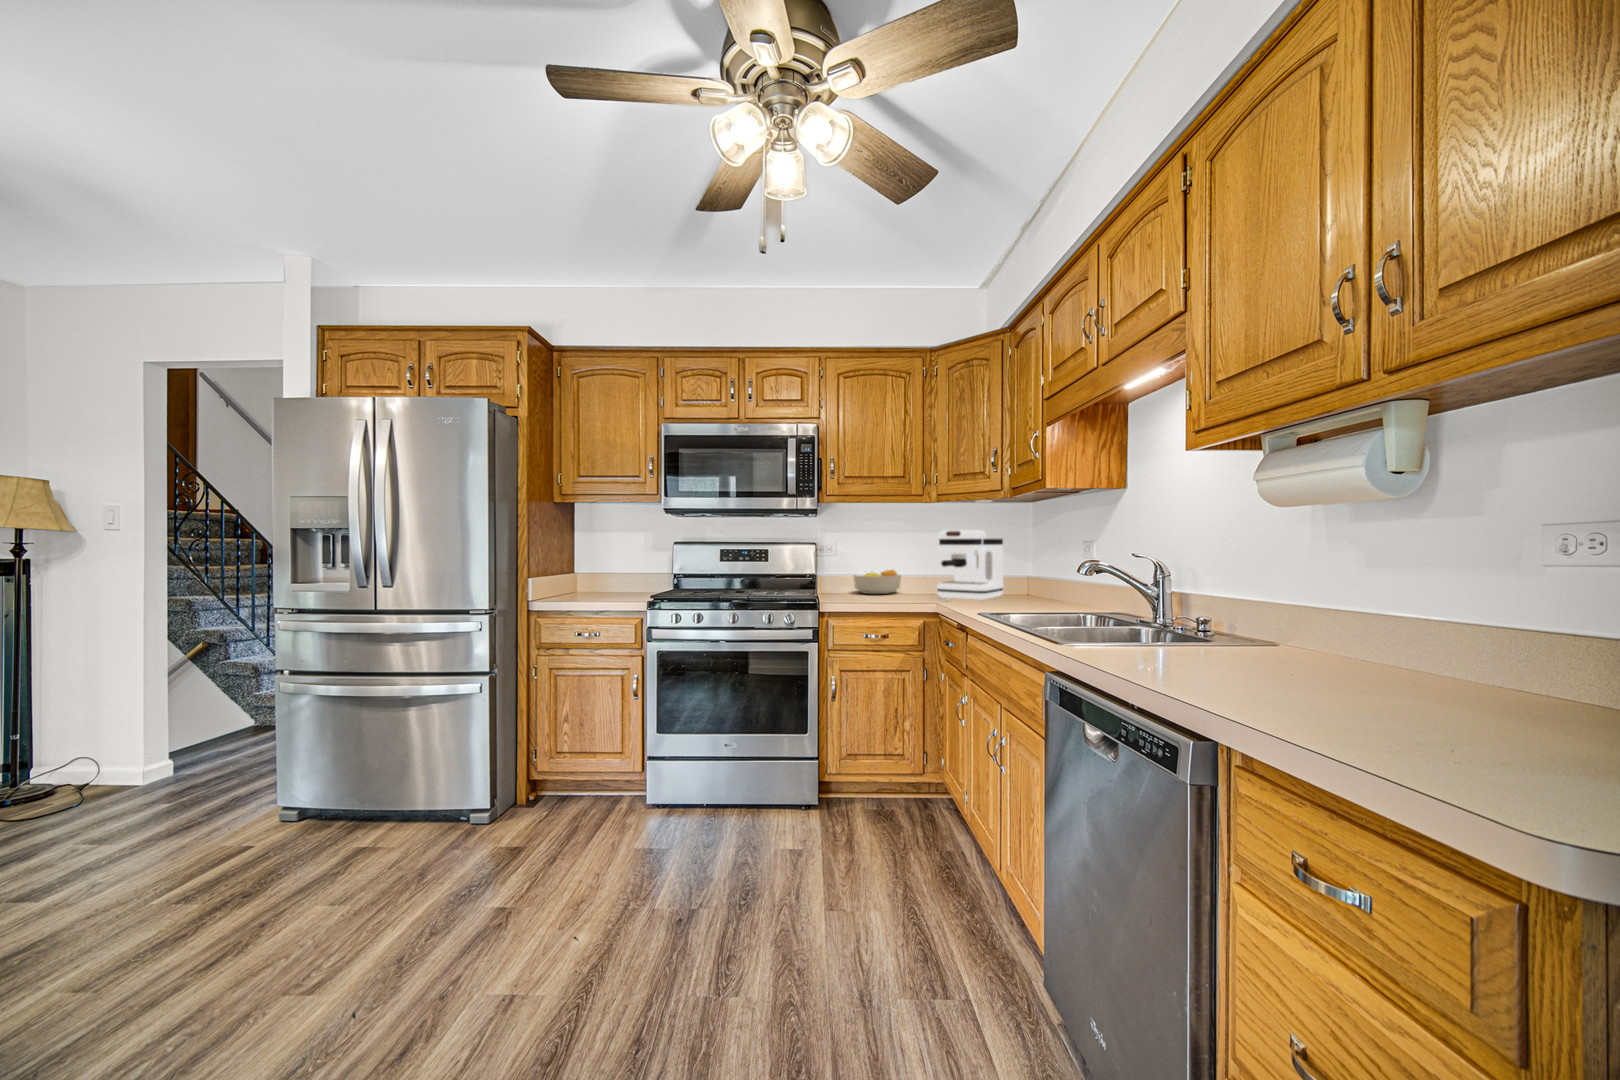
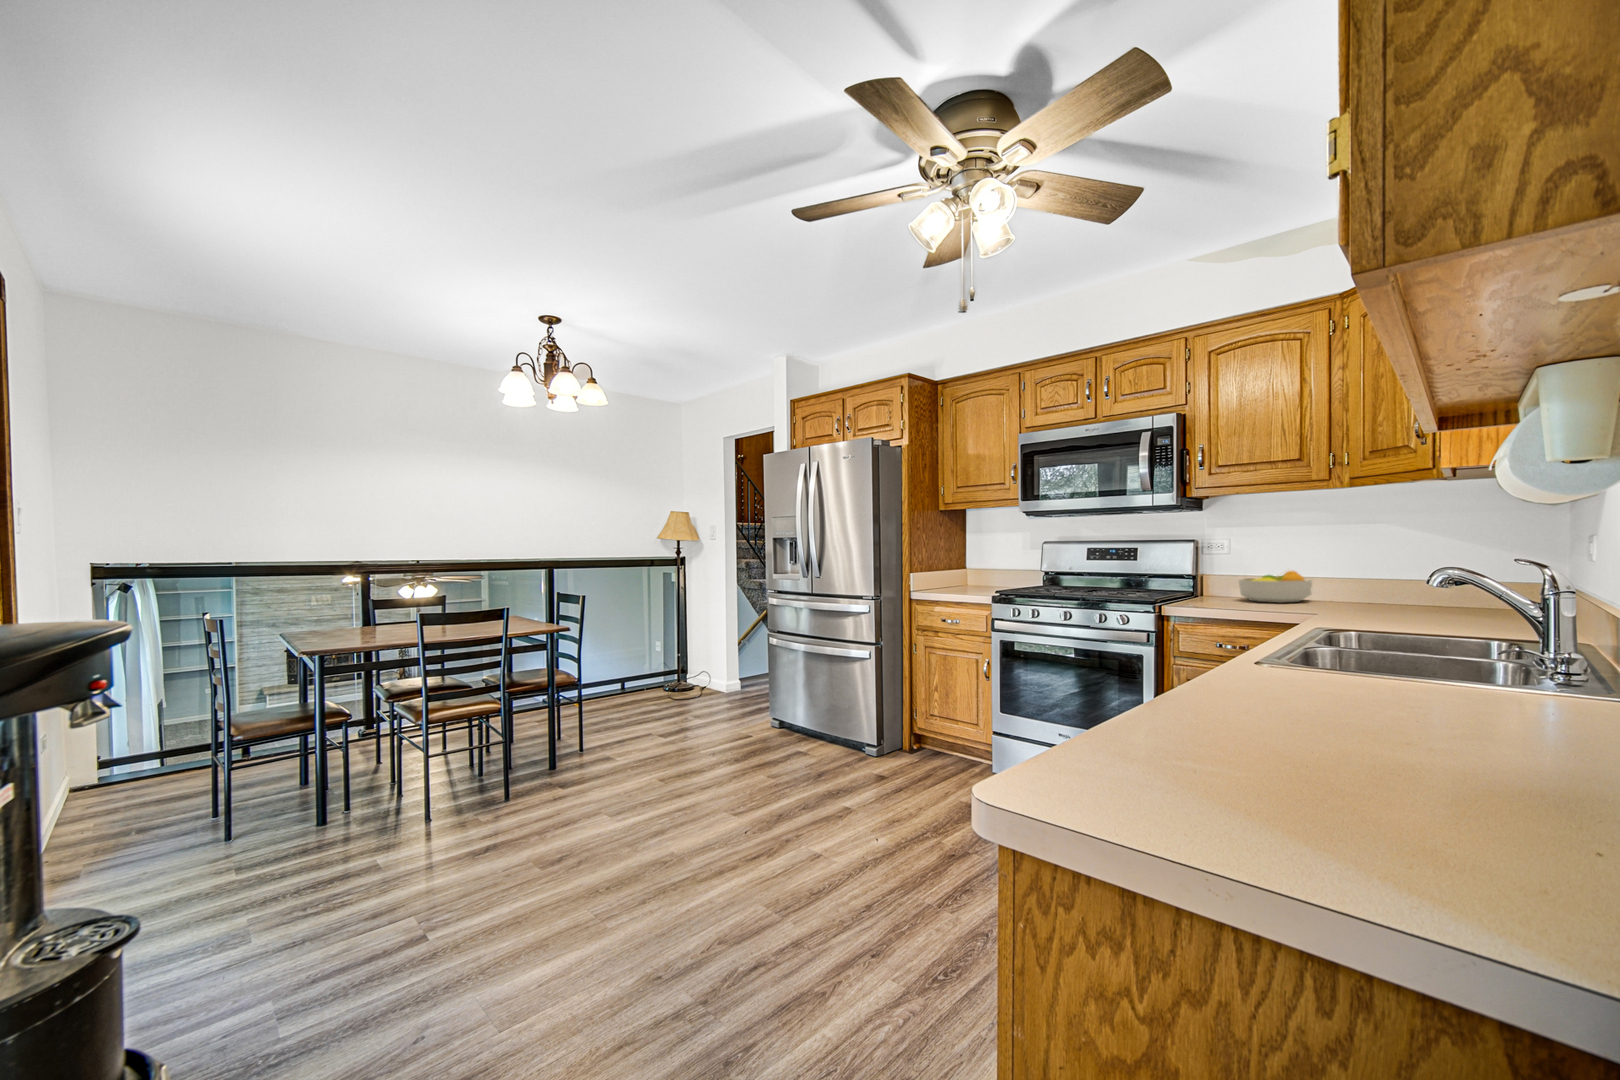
coffee maker: present [937,530,1003,601] -> none [1332,524,1459,617]

